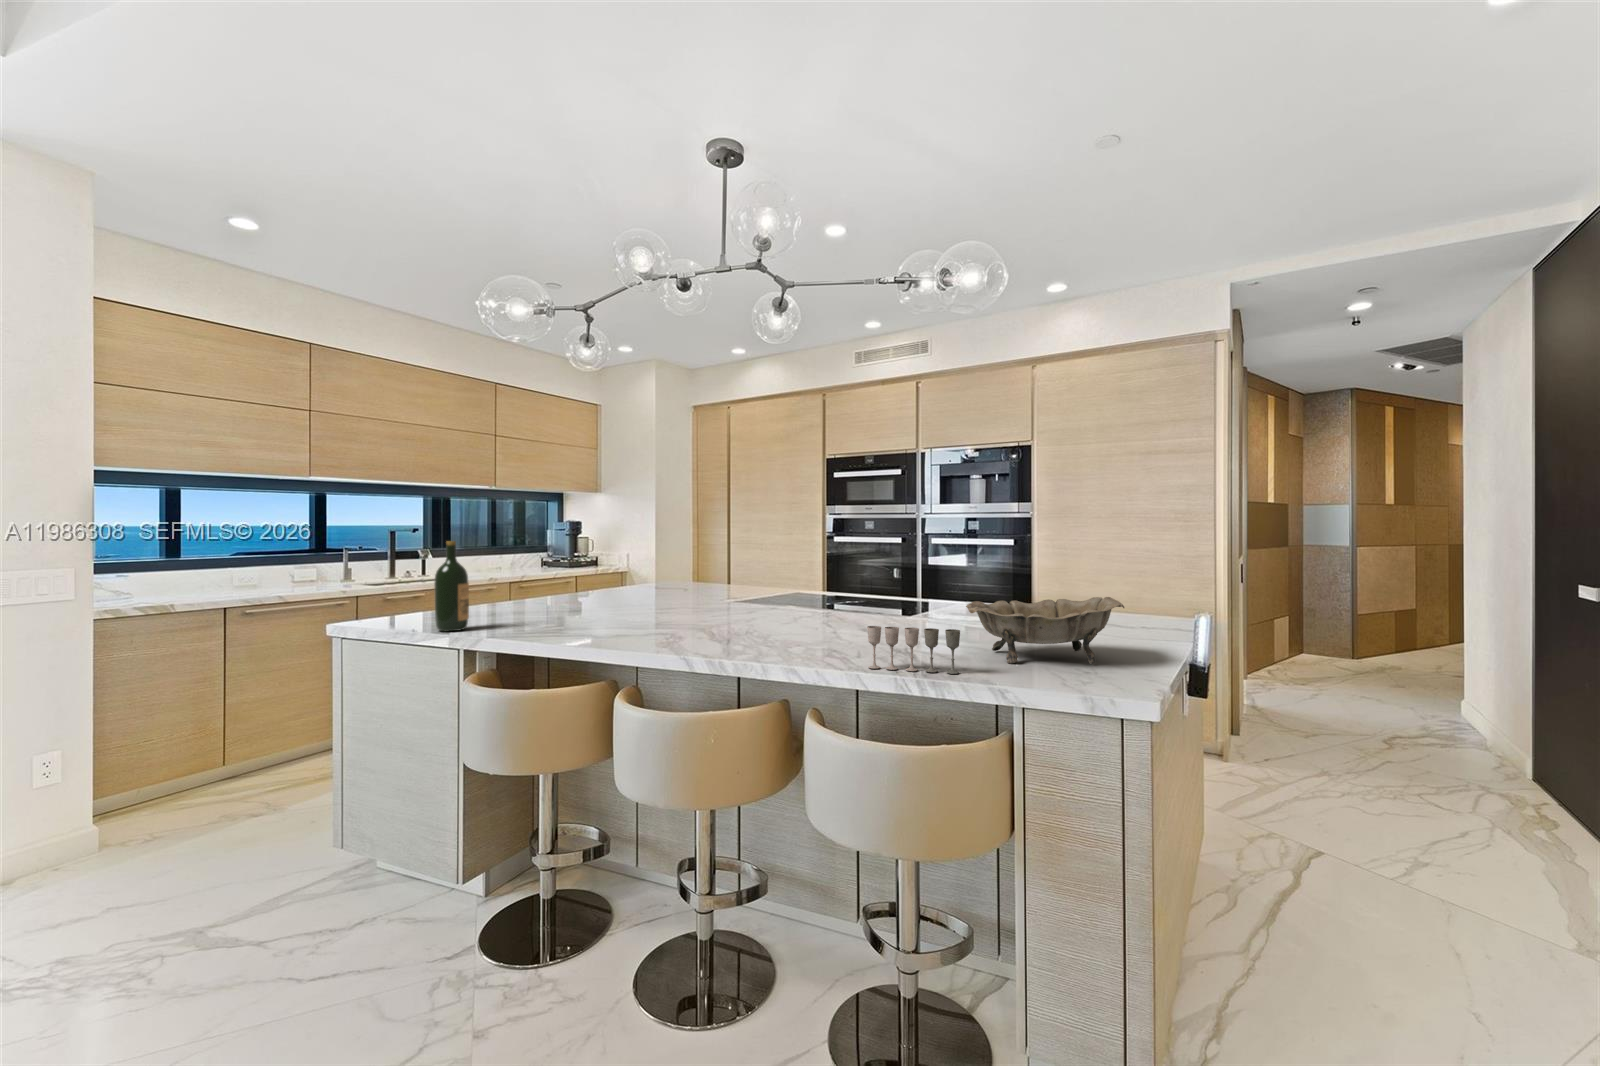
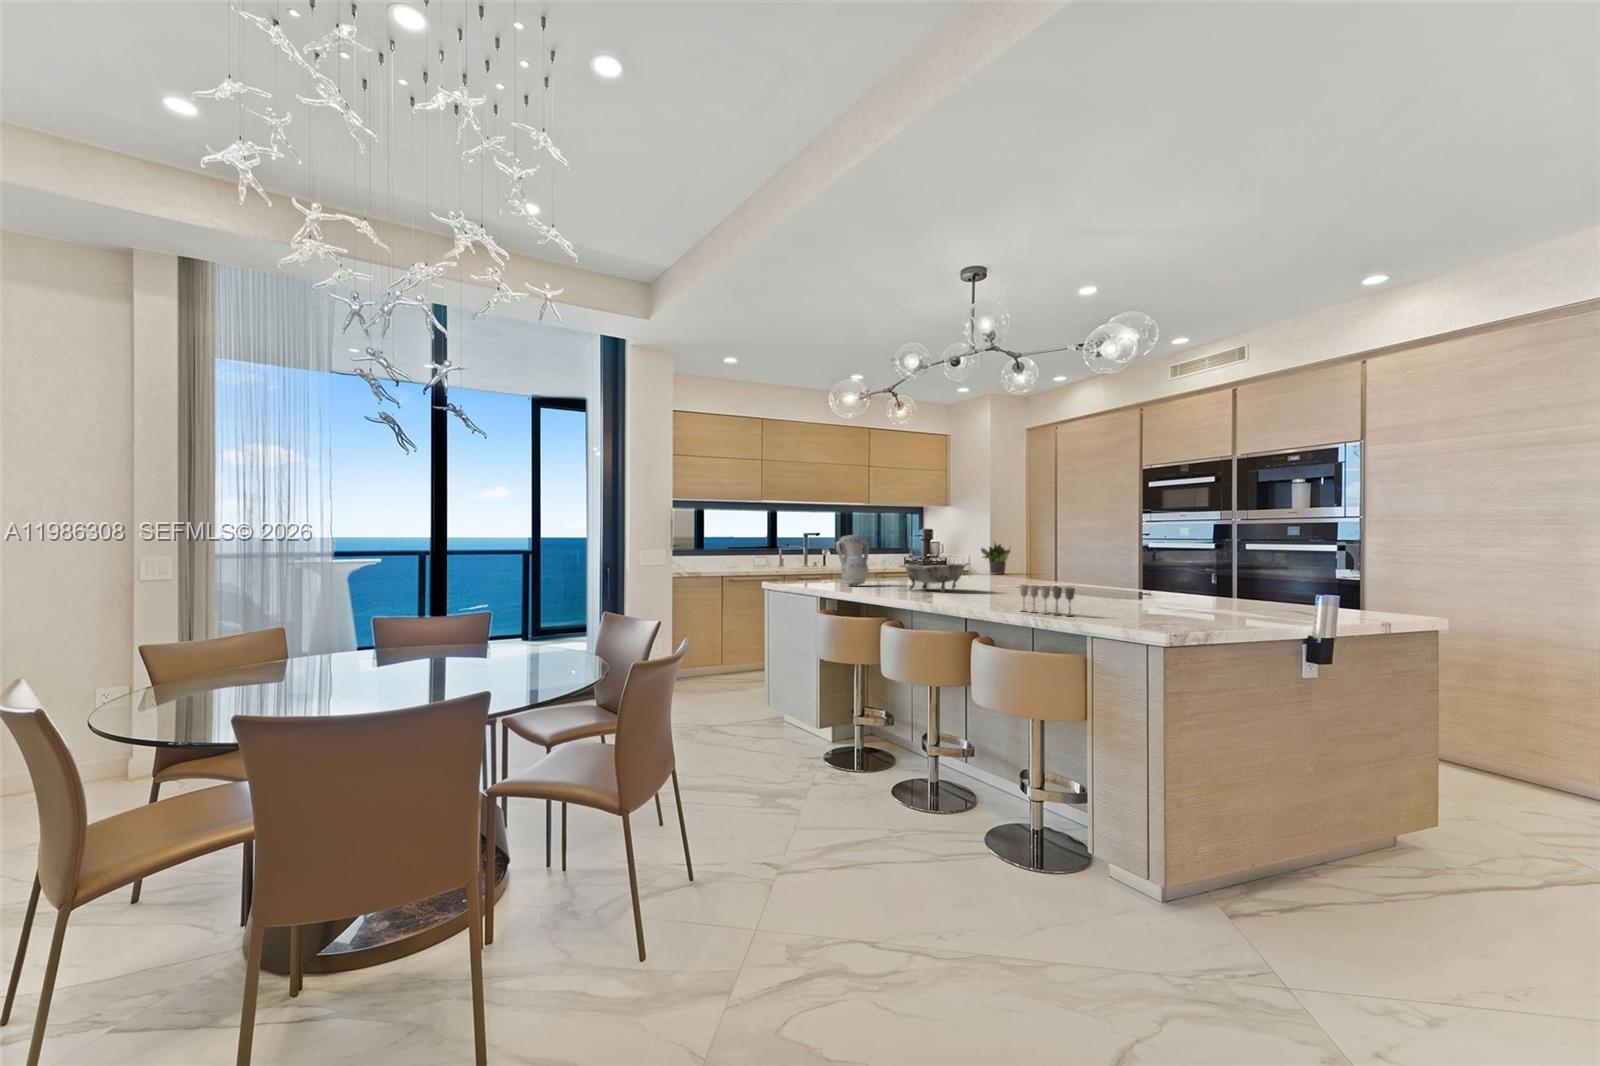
potted plant: none [647,537,686,577] -> present [981,543,1010,574]
vase: none [486,540,543,621] -> present [836,535,869,586]
wine bottle: present [434,541,469,631] -> none [806,534,824,587]
decorative bowl: present [966,597,1124,664] -> present [900,563,969,592]

